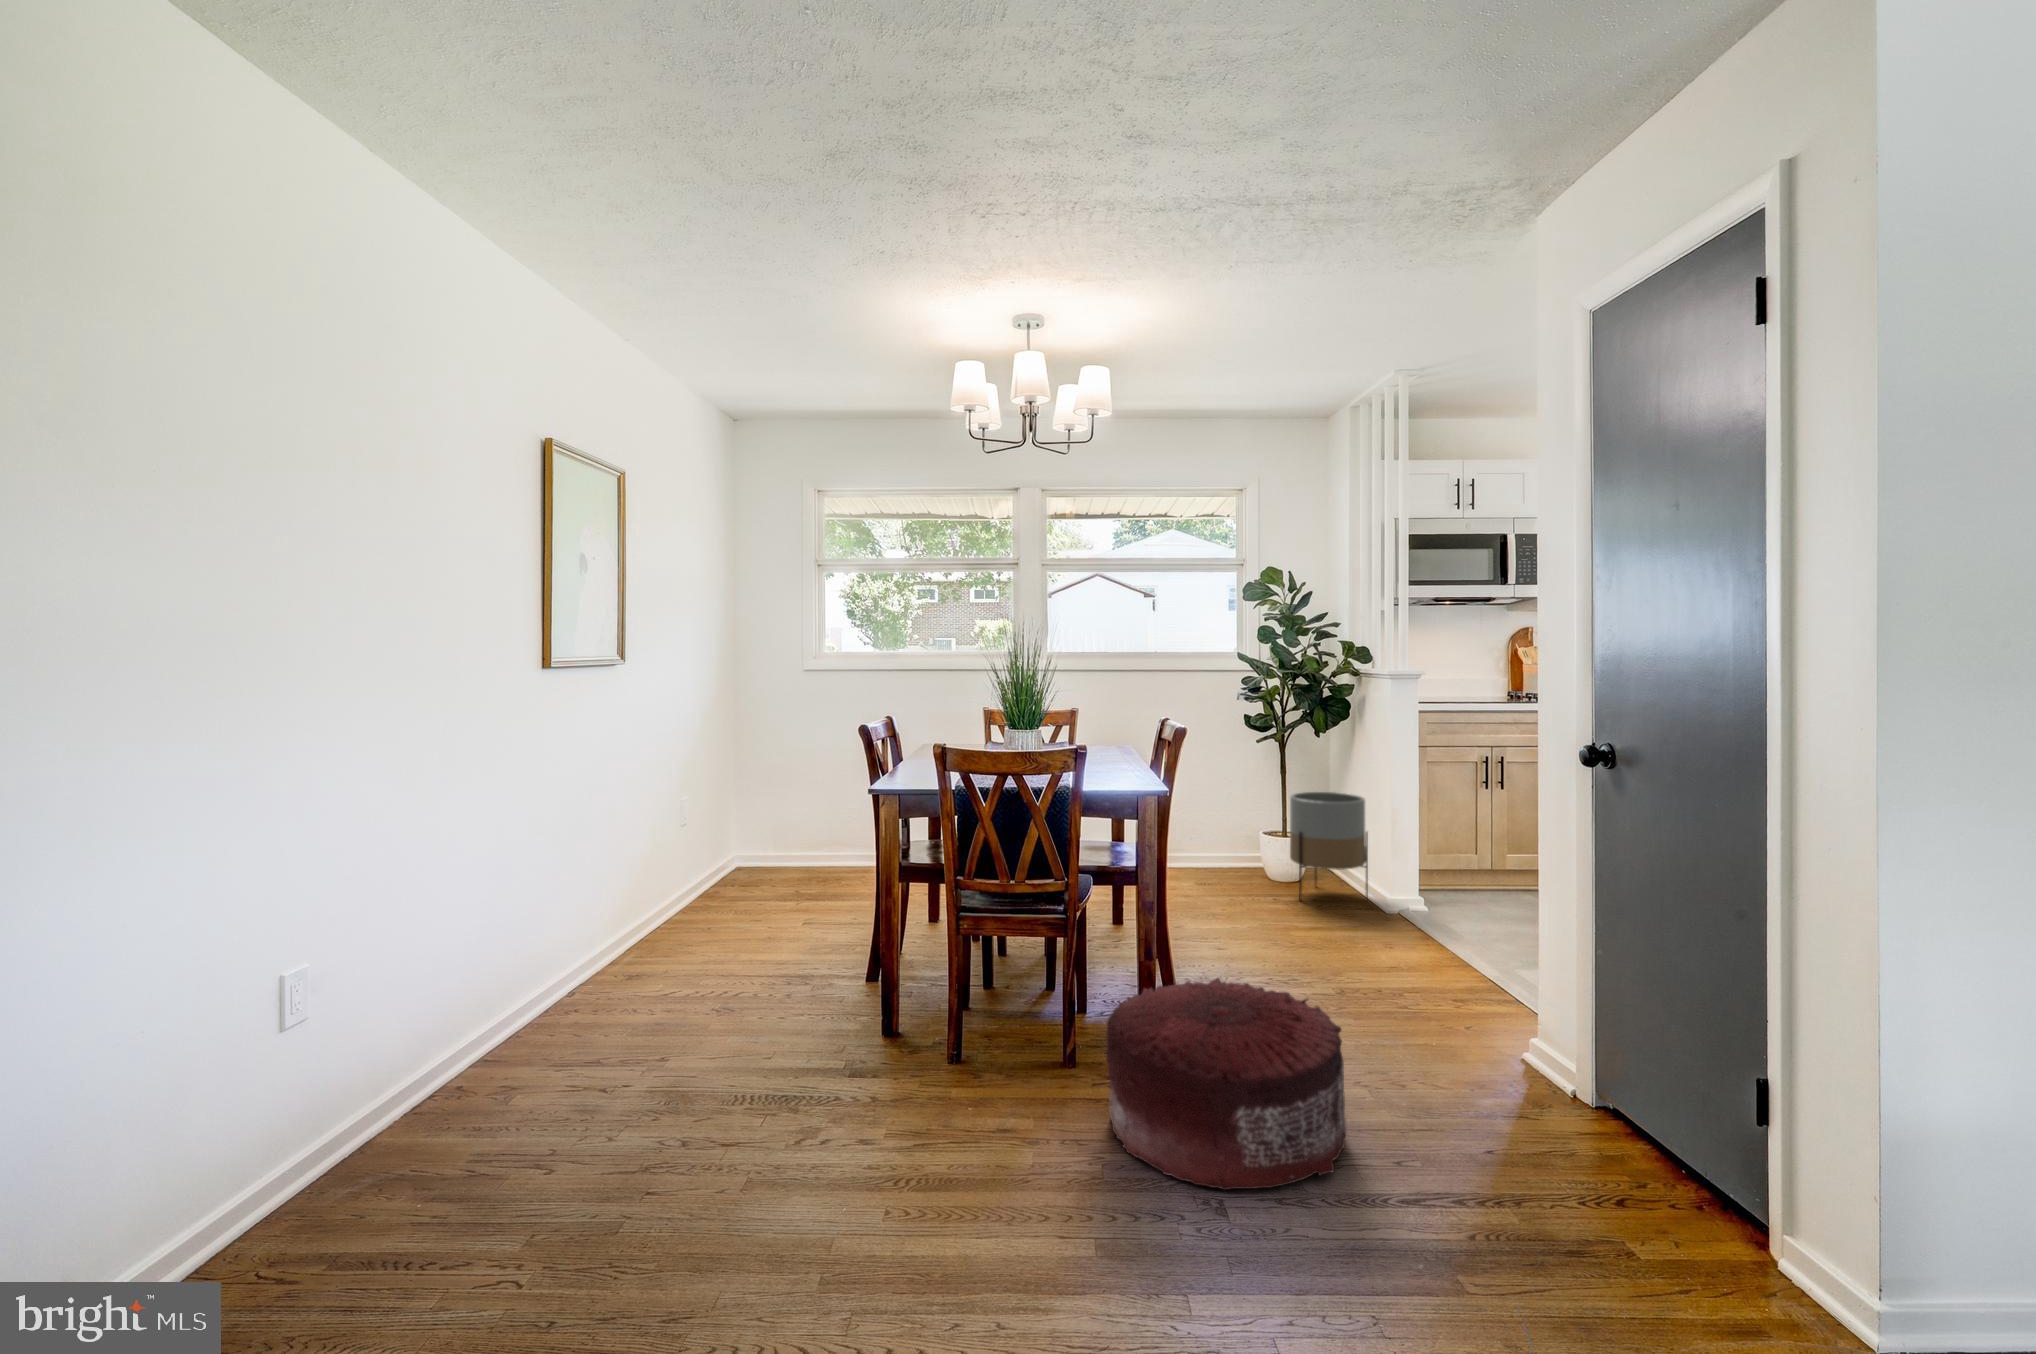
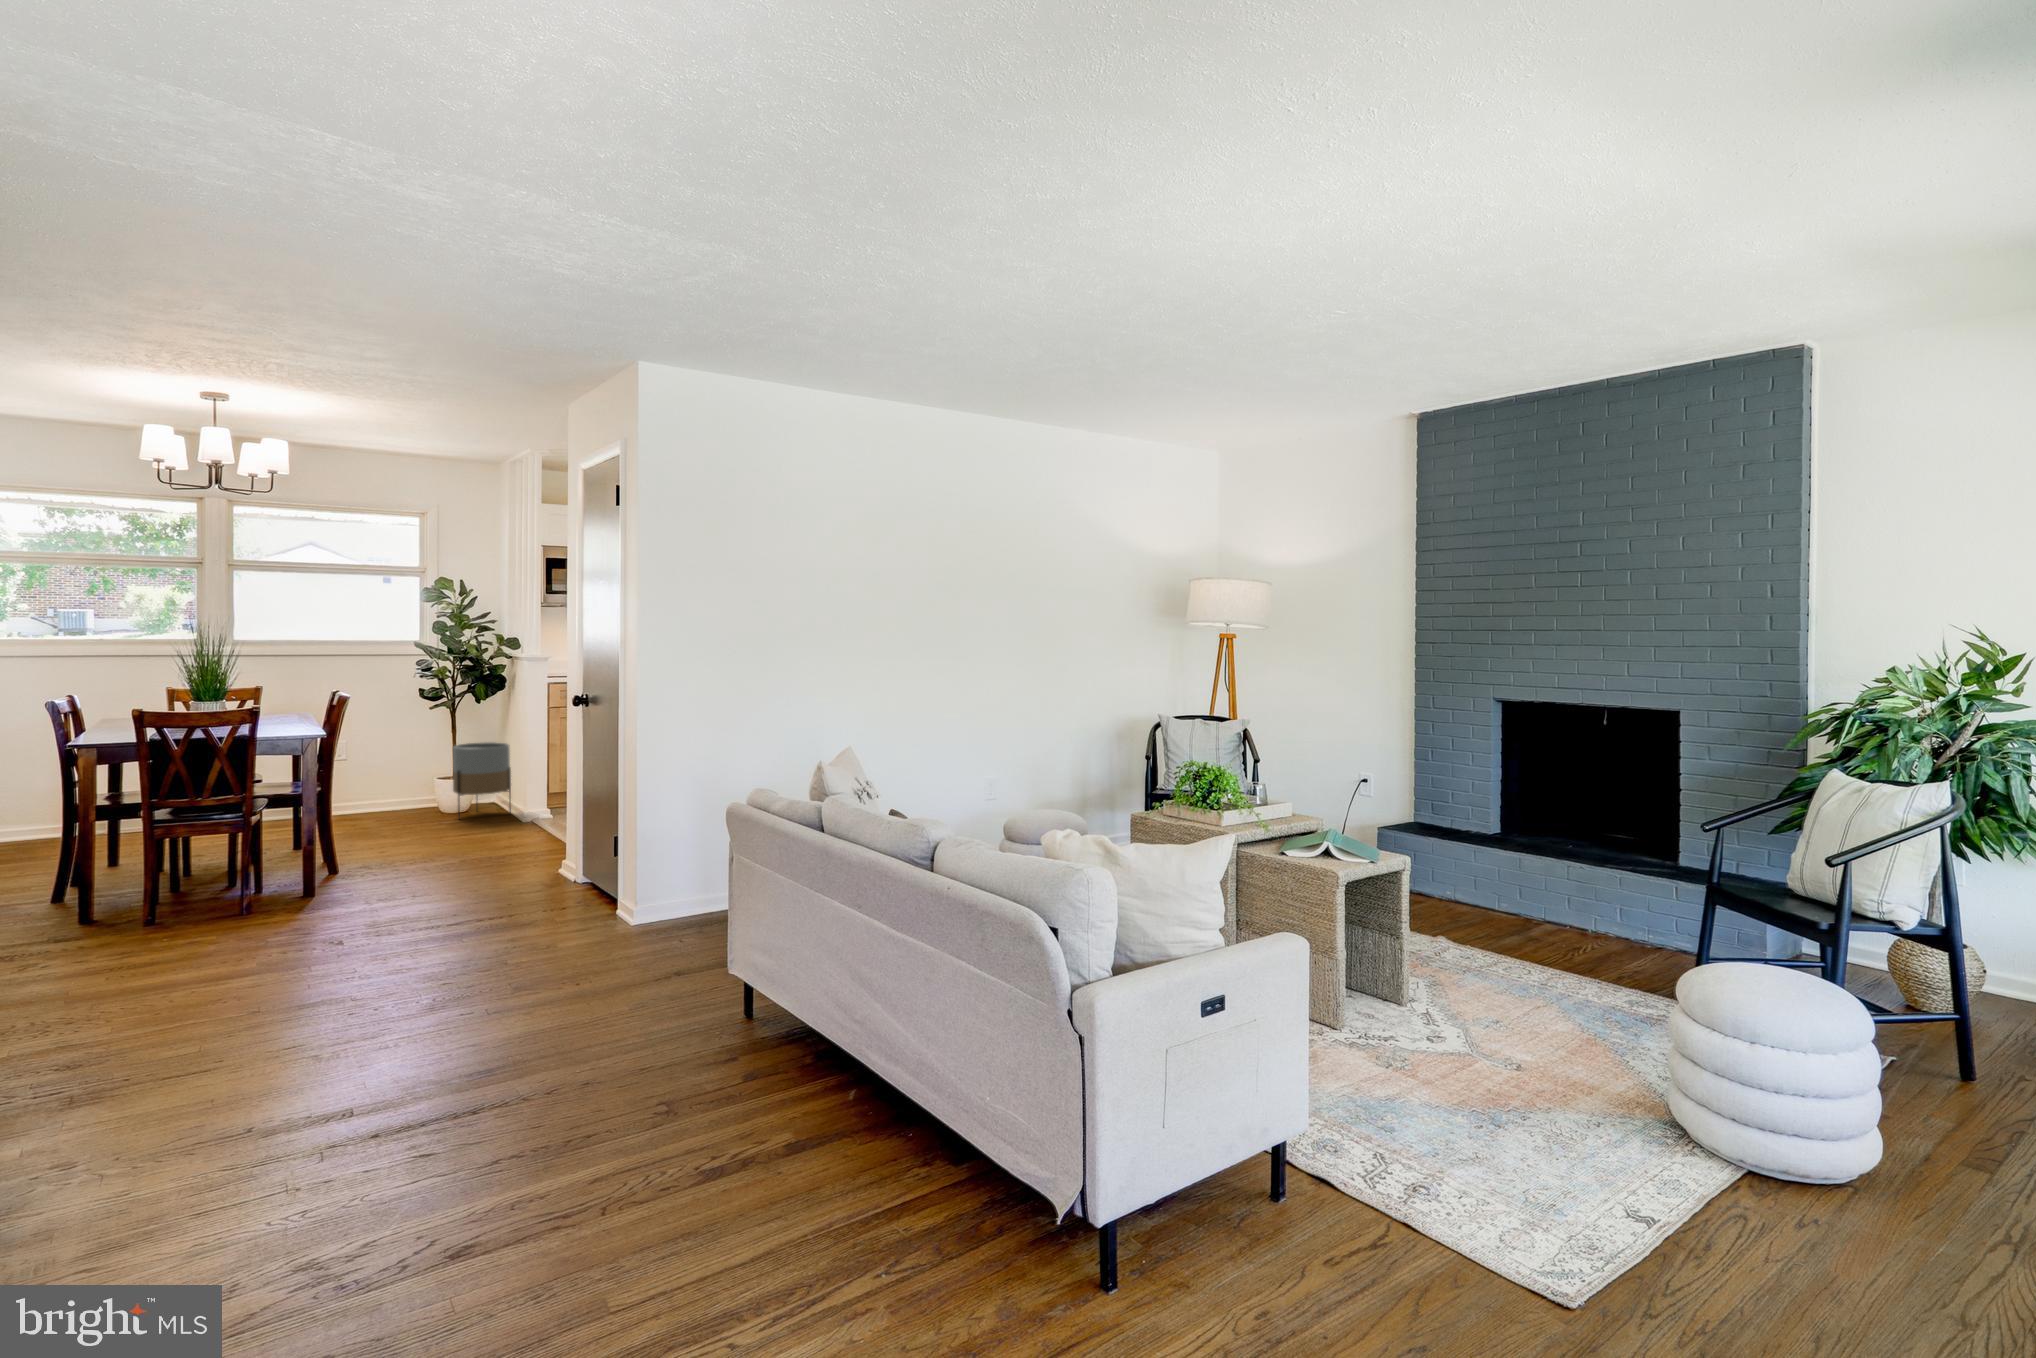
pouf: present [1106,978,1348,1190] -> none [271,837,420,925]

